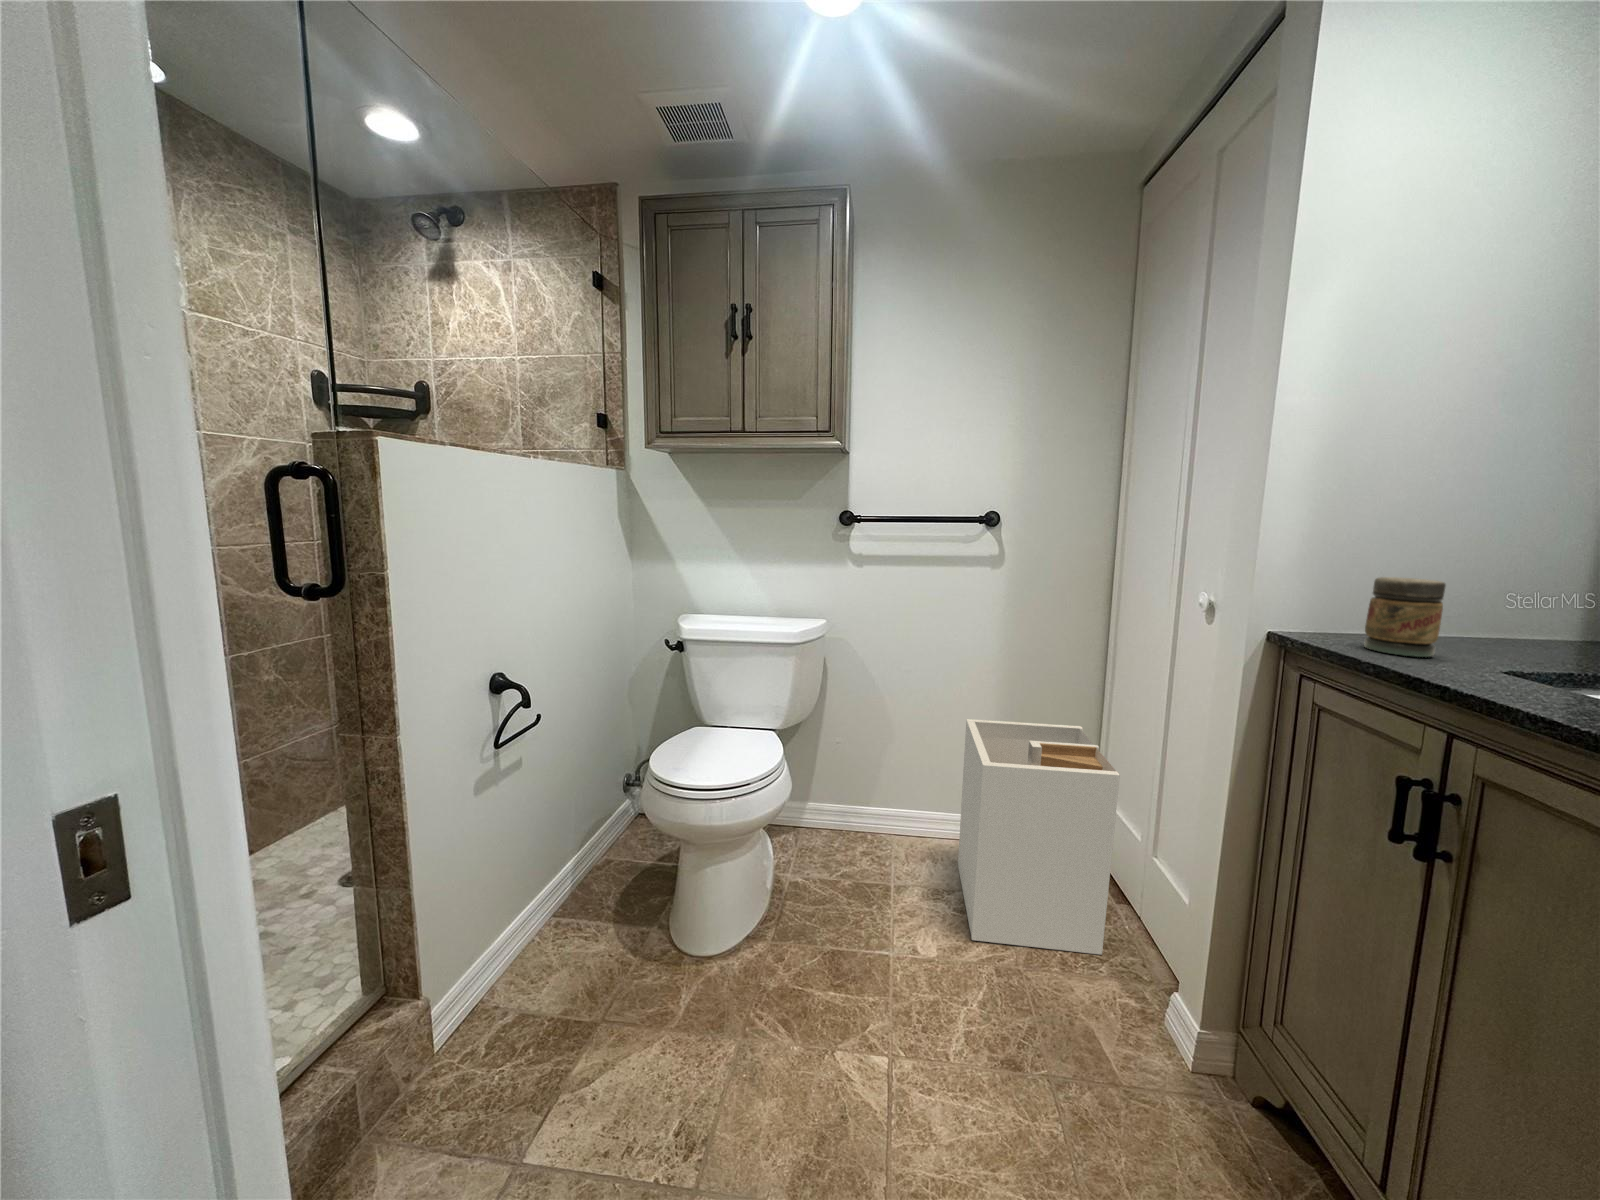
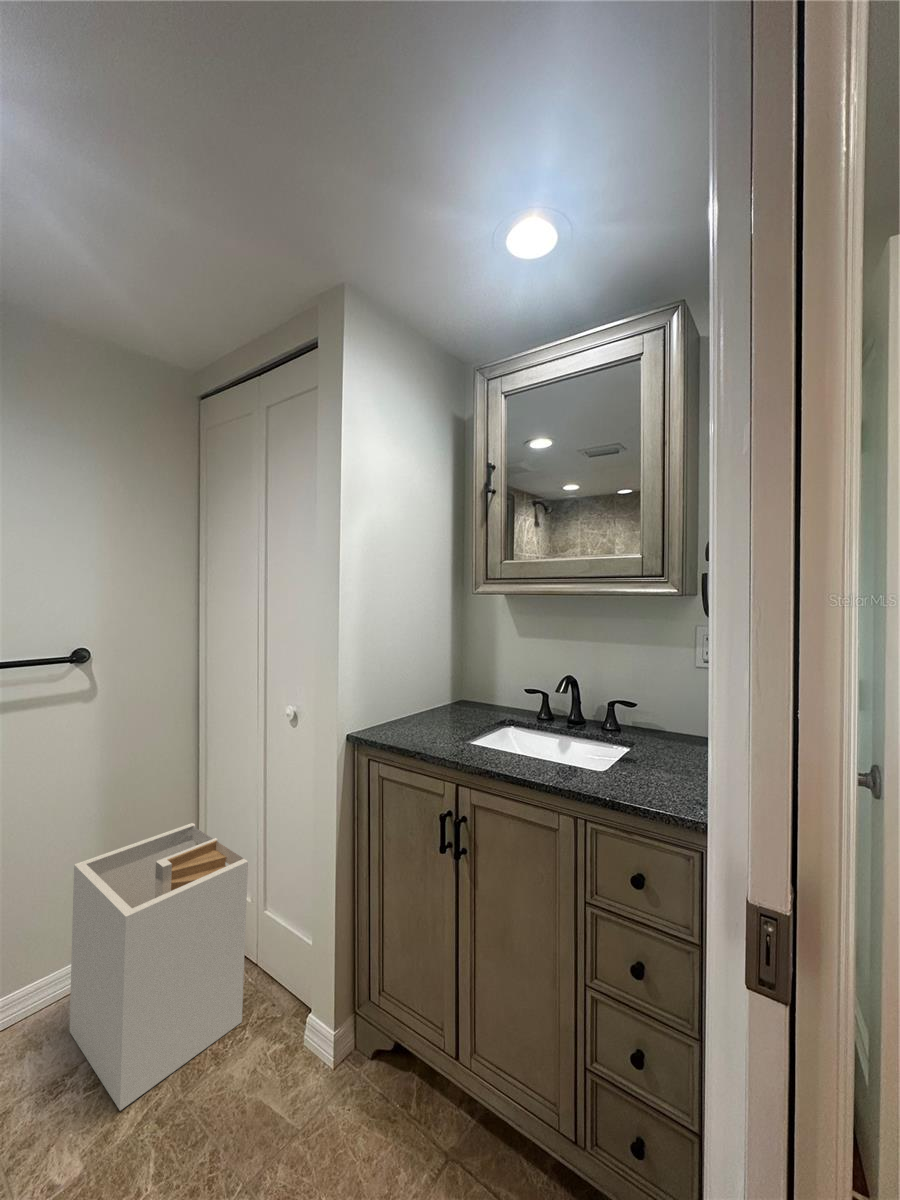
jar: present [1364,577,1446,657] -> none [400,689,431,737]

